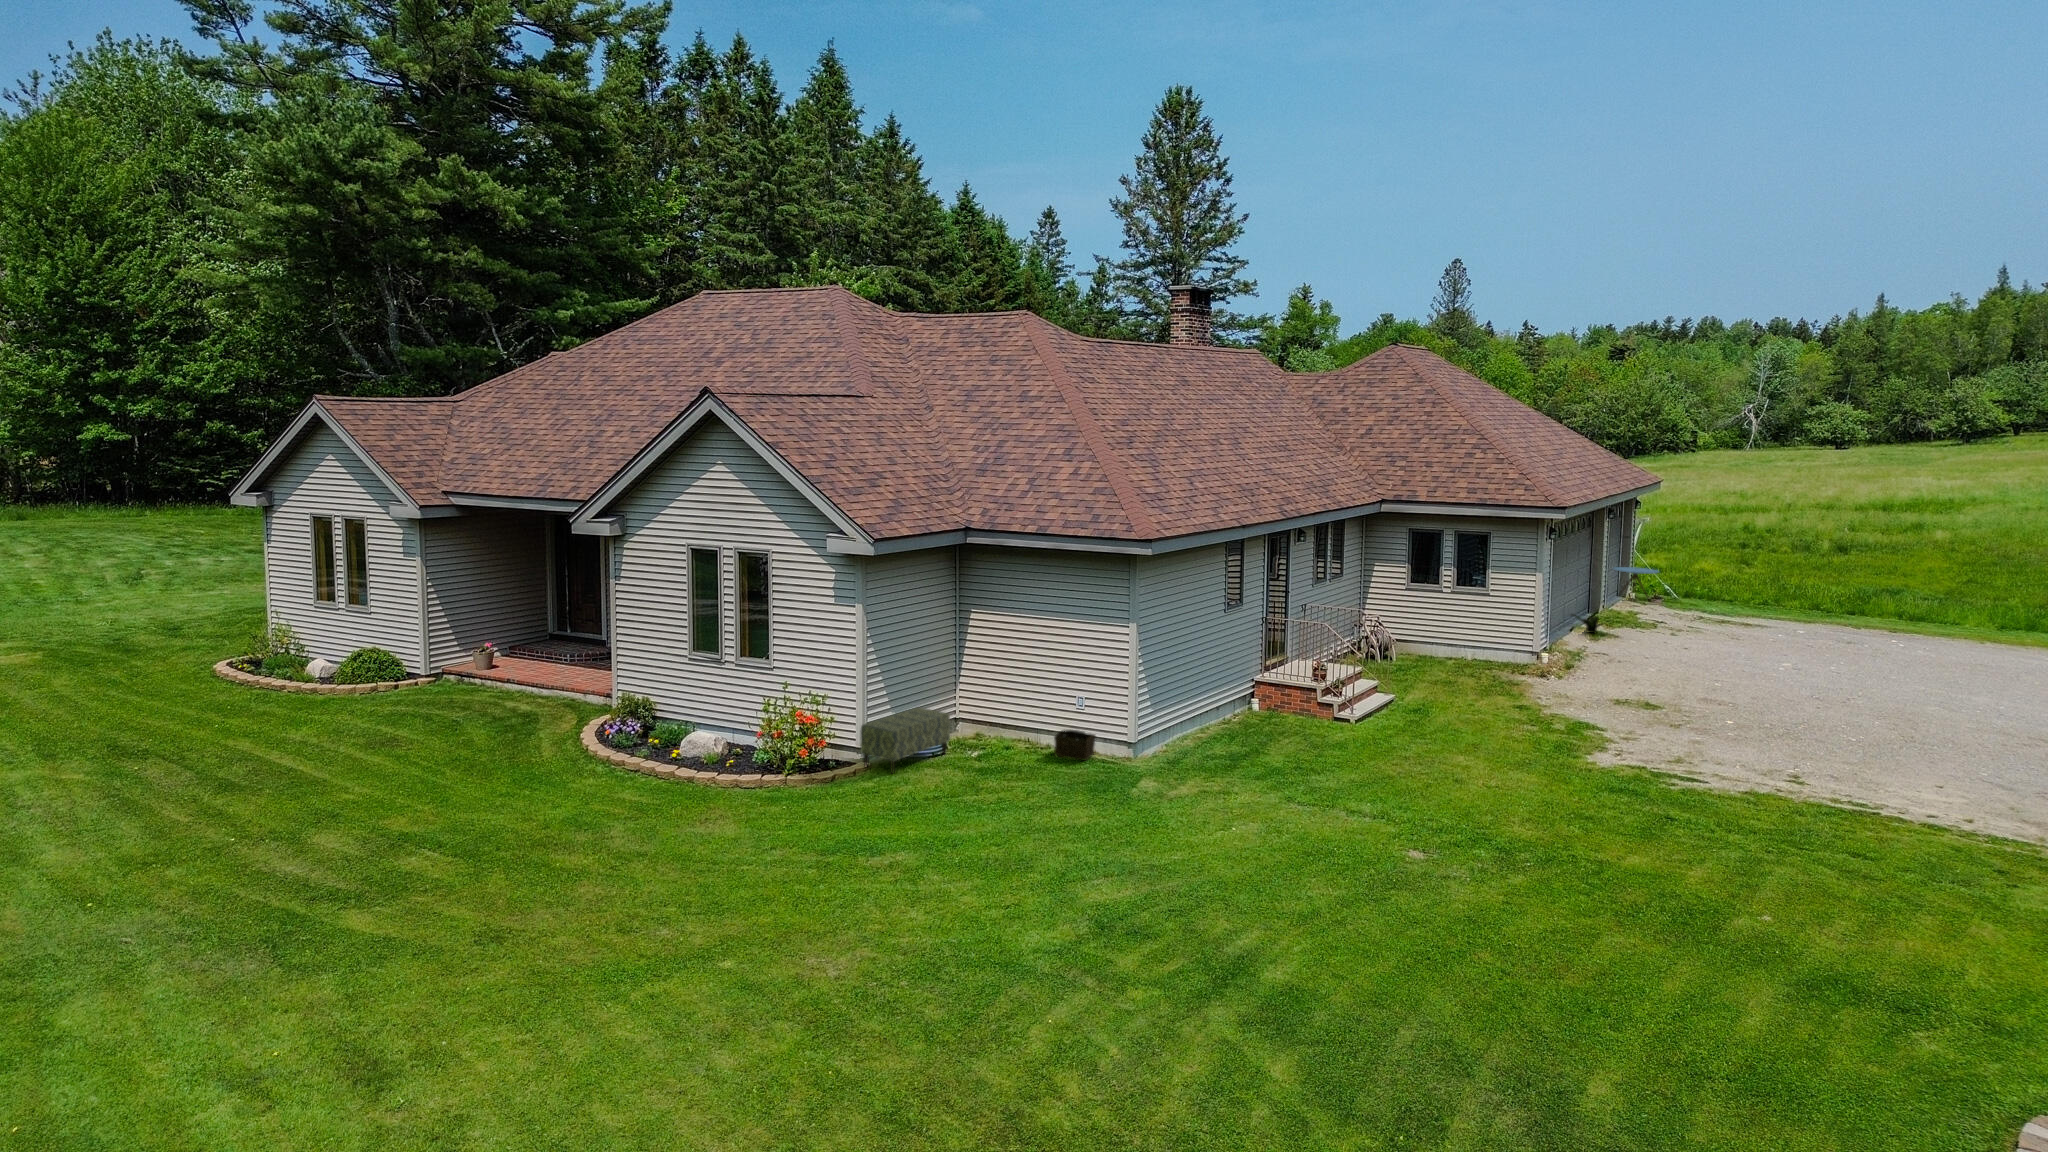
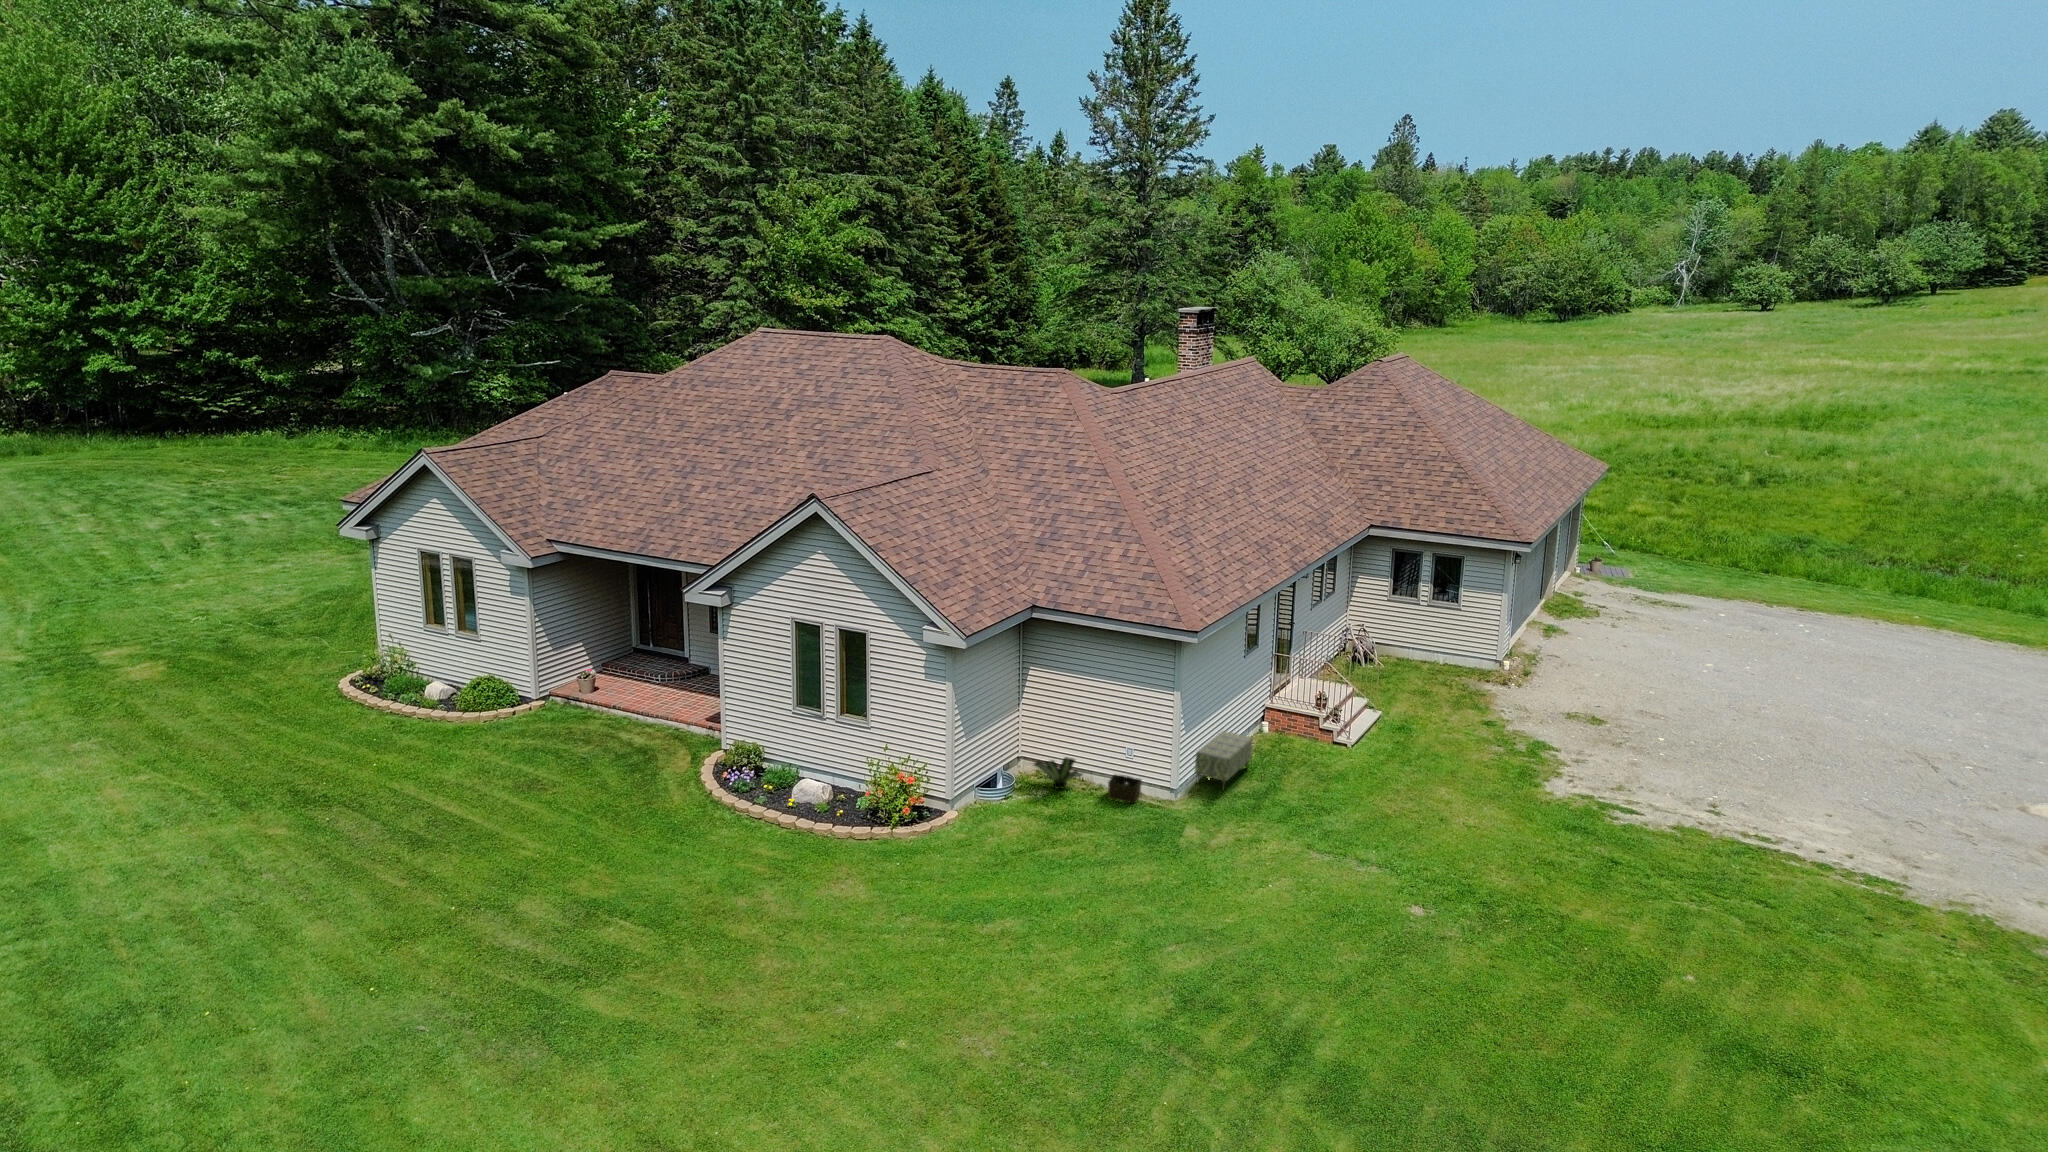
round table: present [1613,567,1658,597] -> none [1561,557,1602,589]
potted plant: present [1572,614,1600,633] -> present [1034,757,1082,789]
bench: present [860,707,950,774] -> present [1194,731,1253,790]

